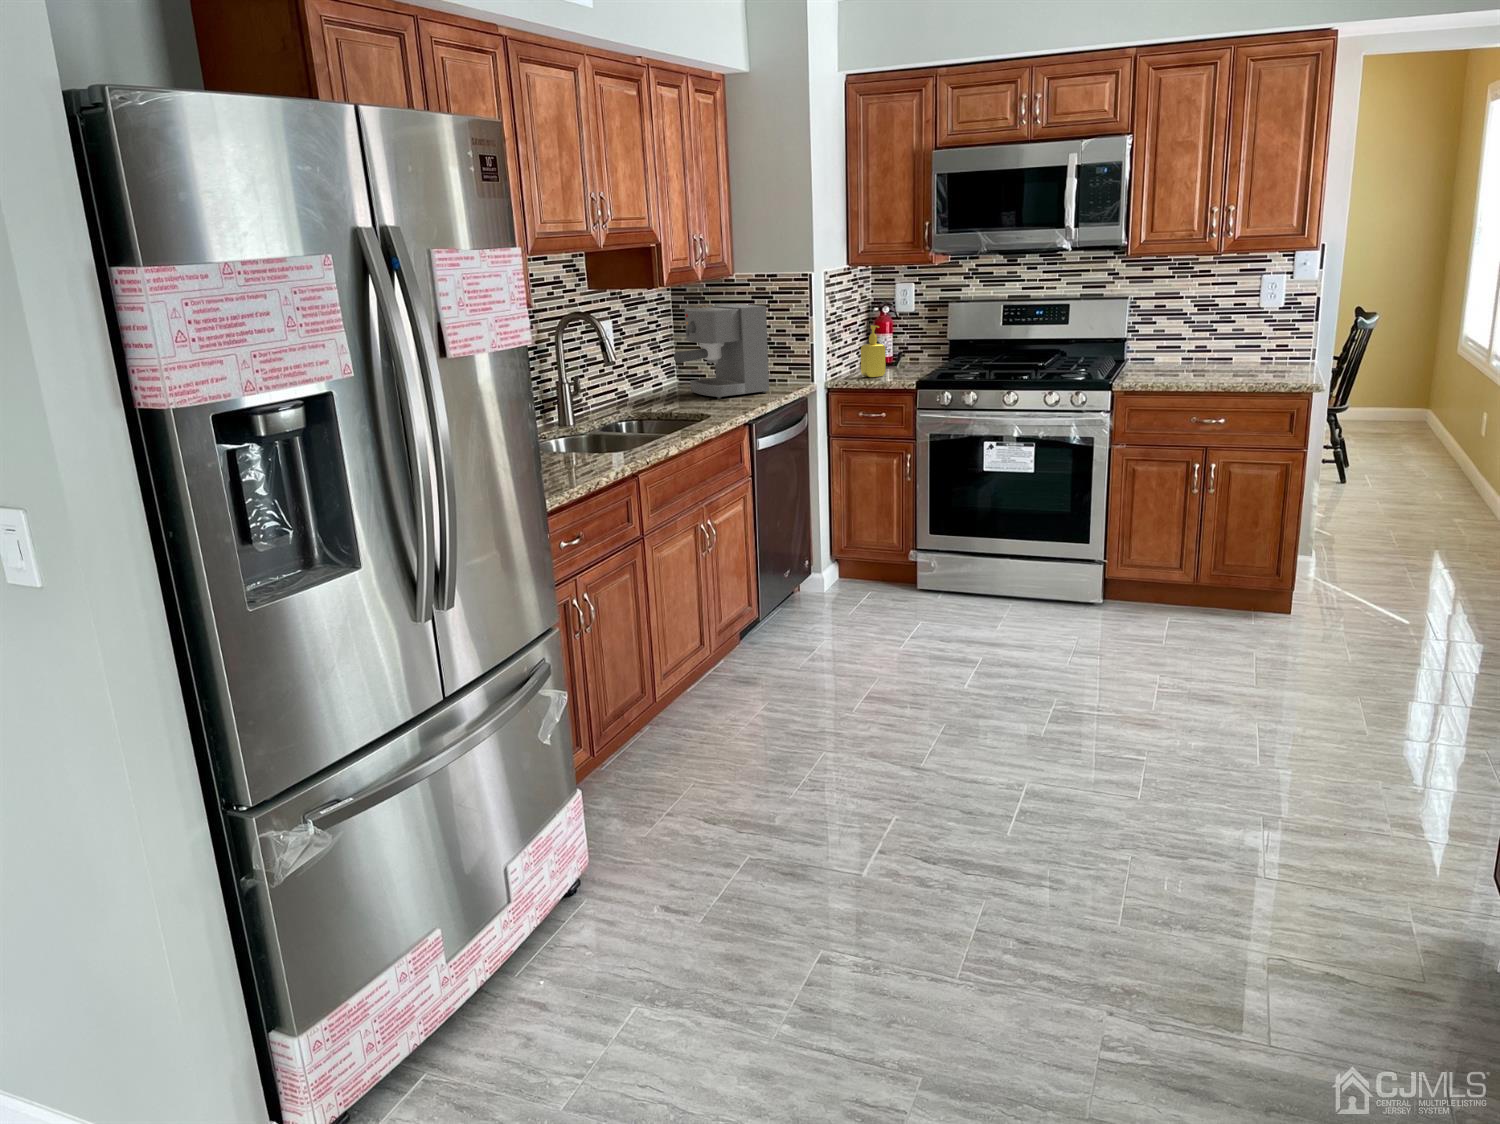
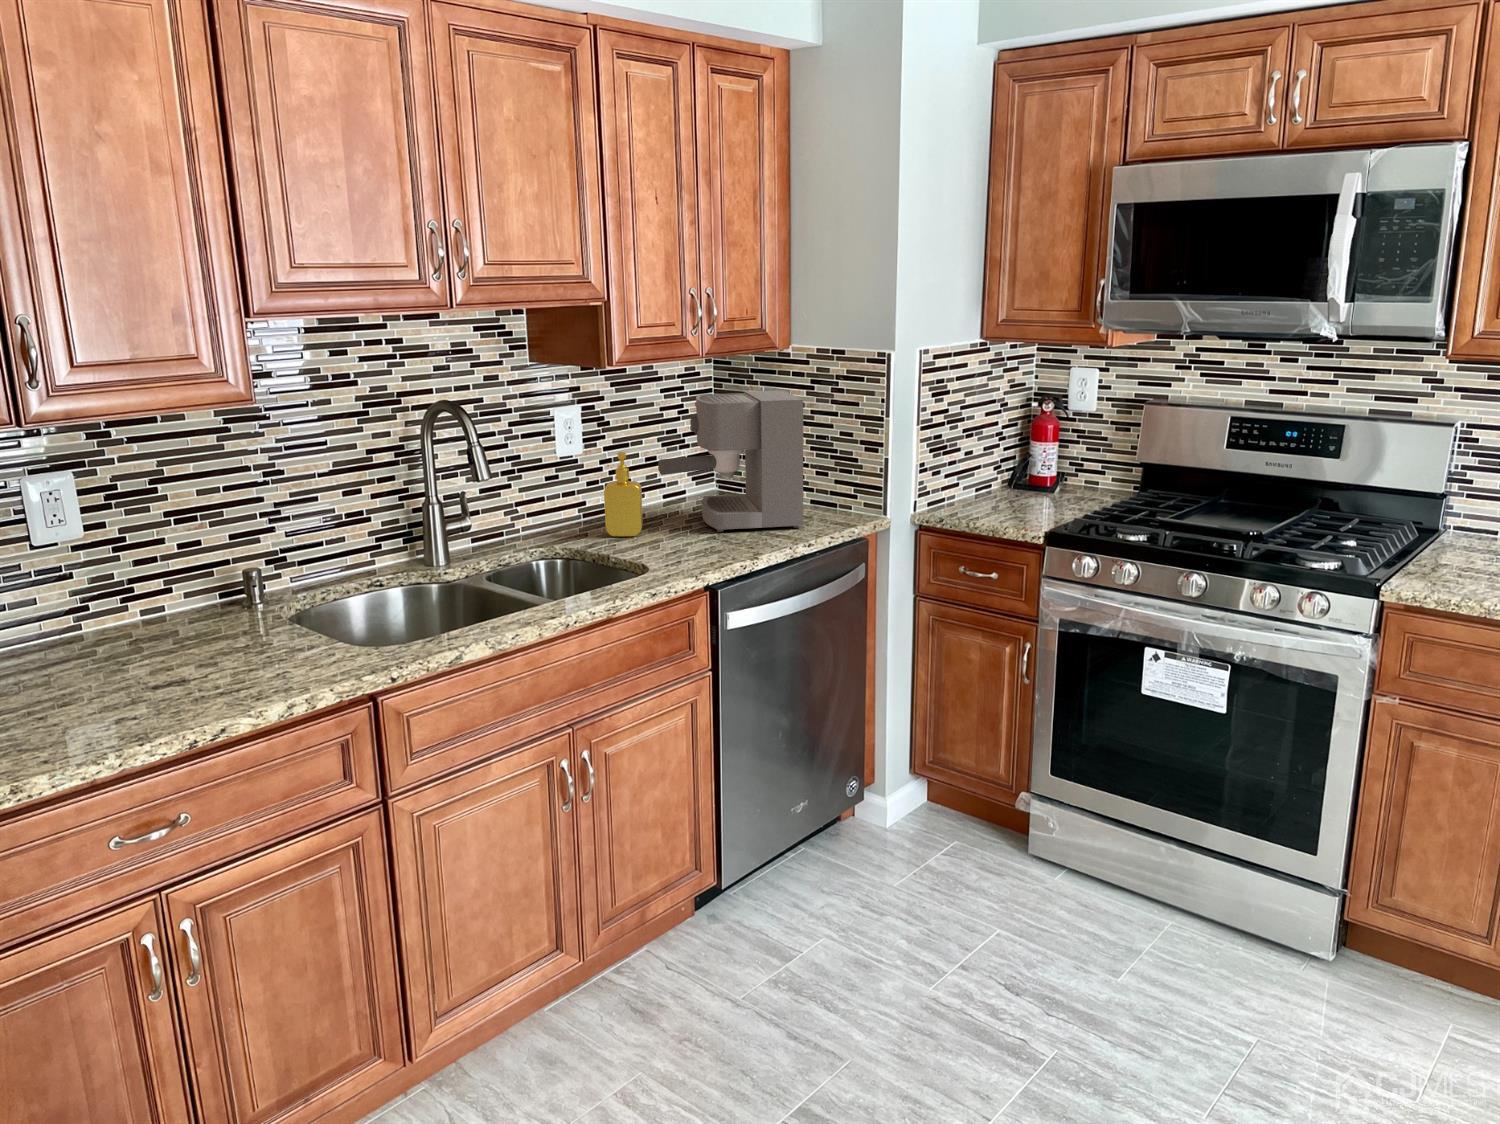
soap dispenser: present [861,325,886,377] -> present [604,452,643,537]

